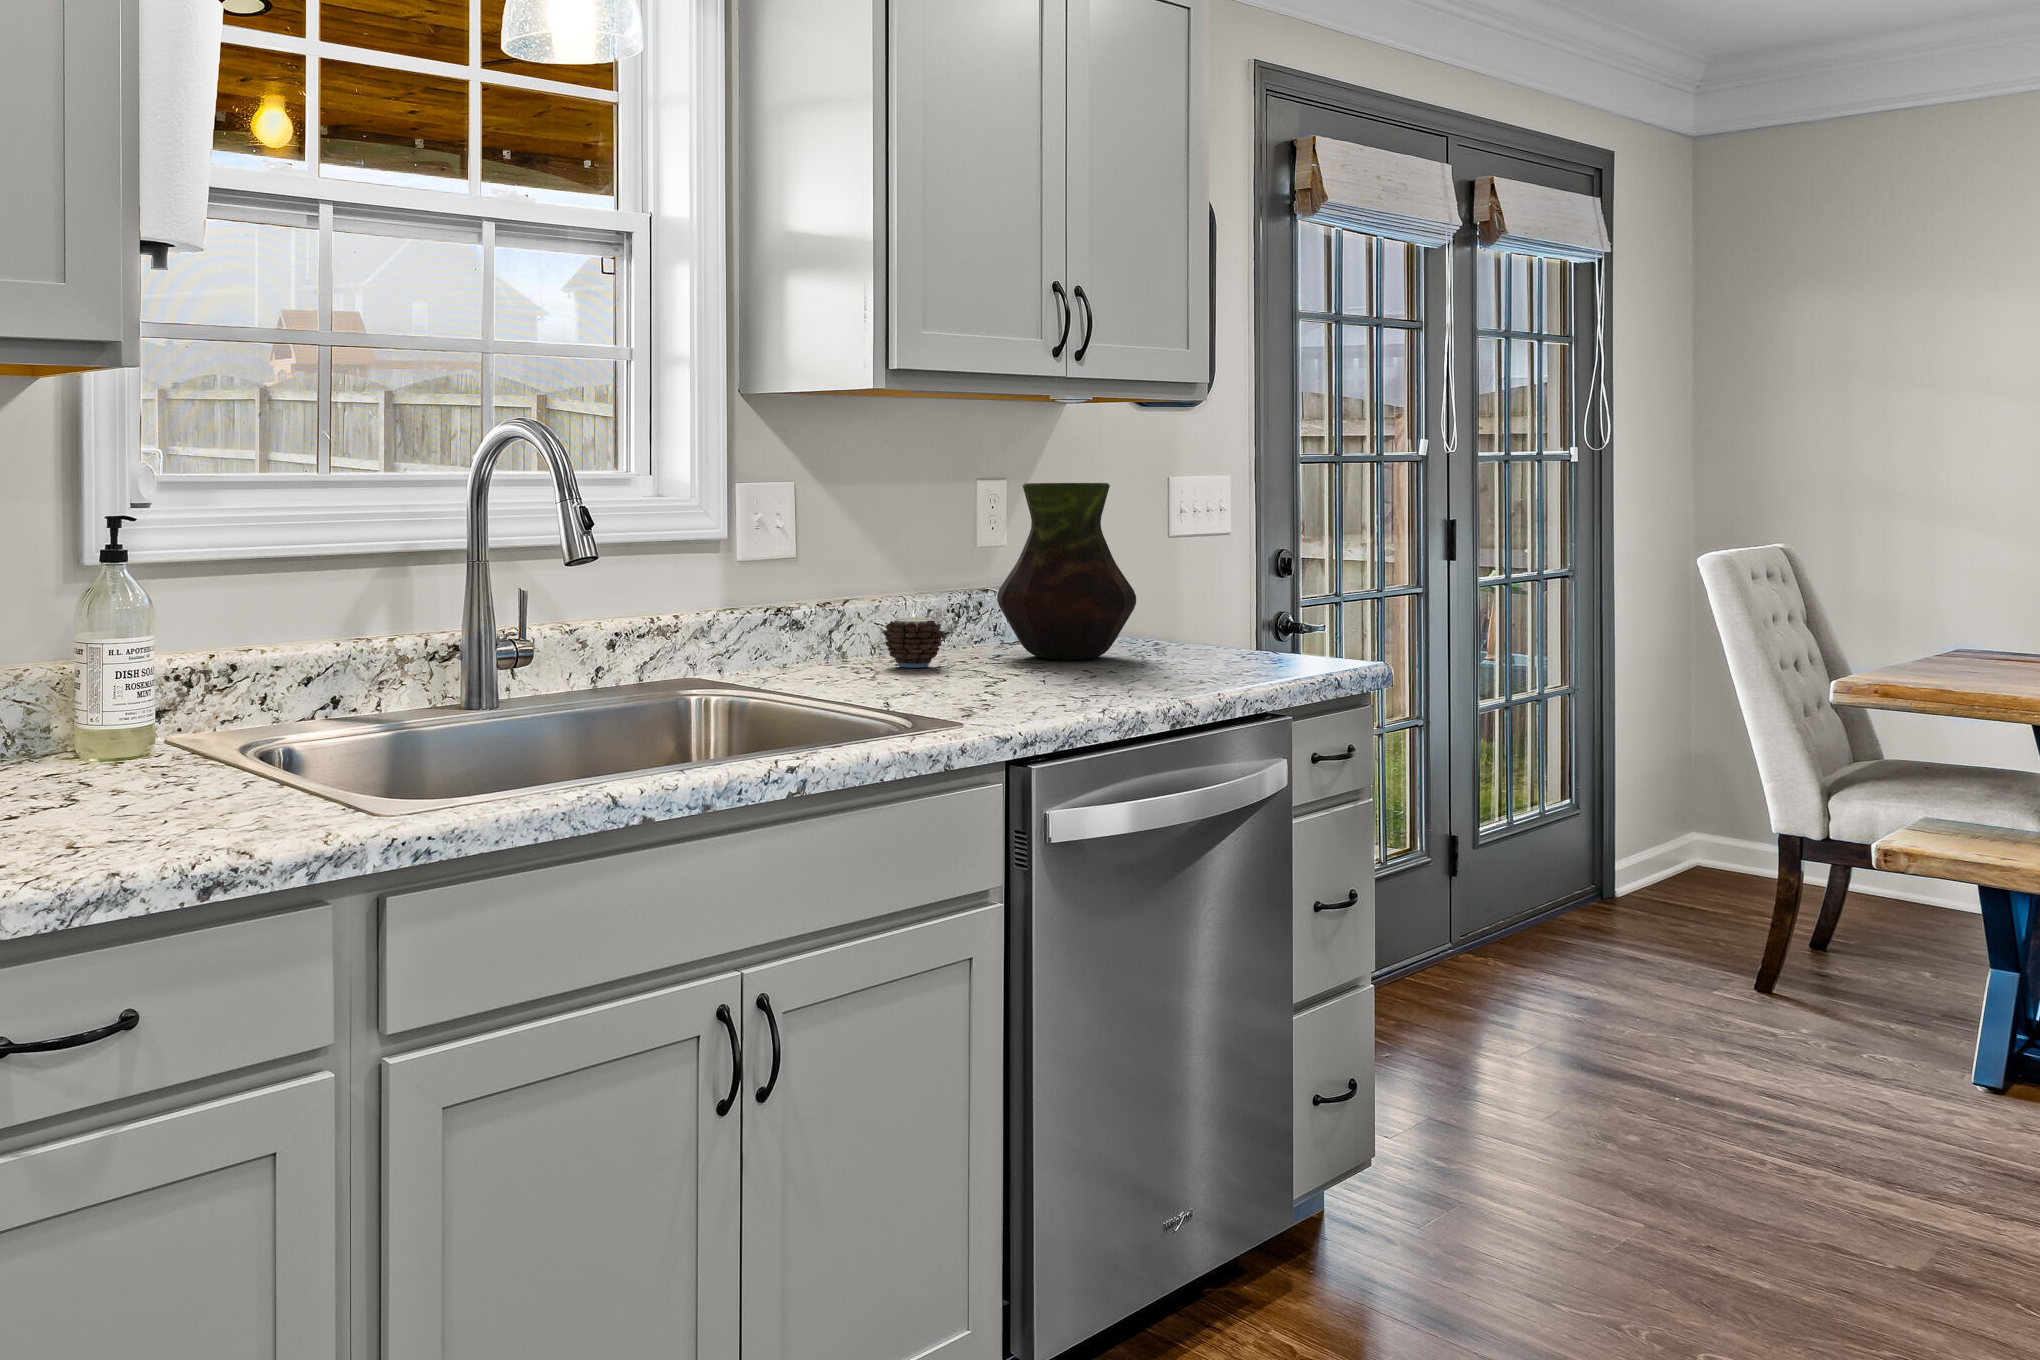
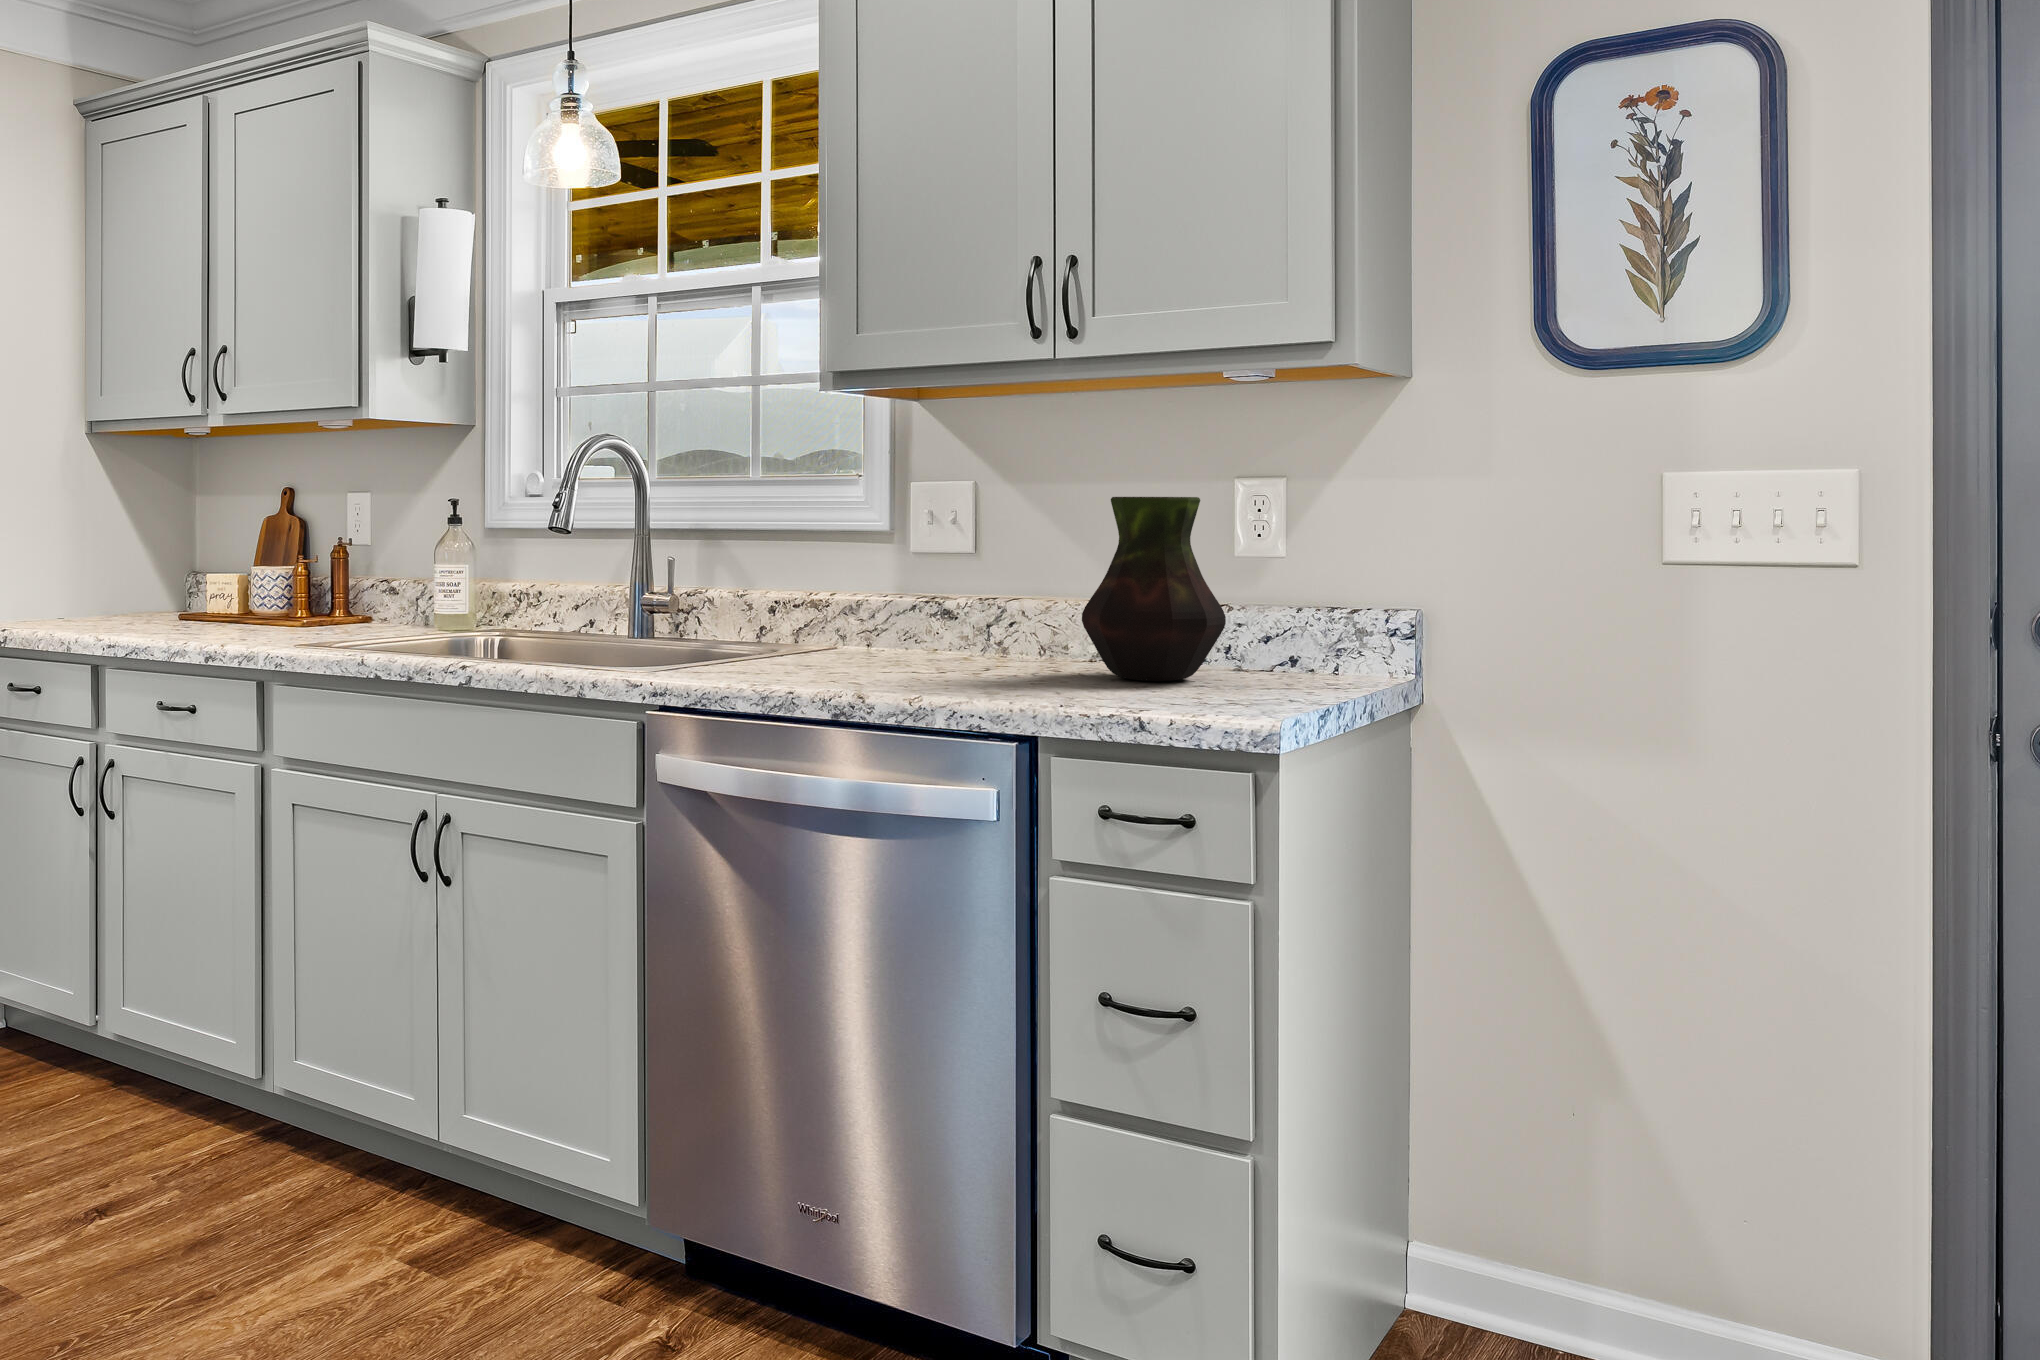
candle: present [883,610,944,668] -> none [988,612,1043,665]

